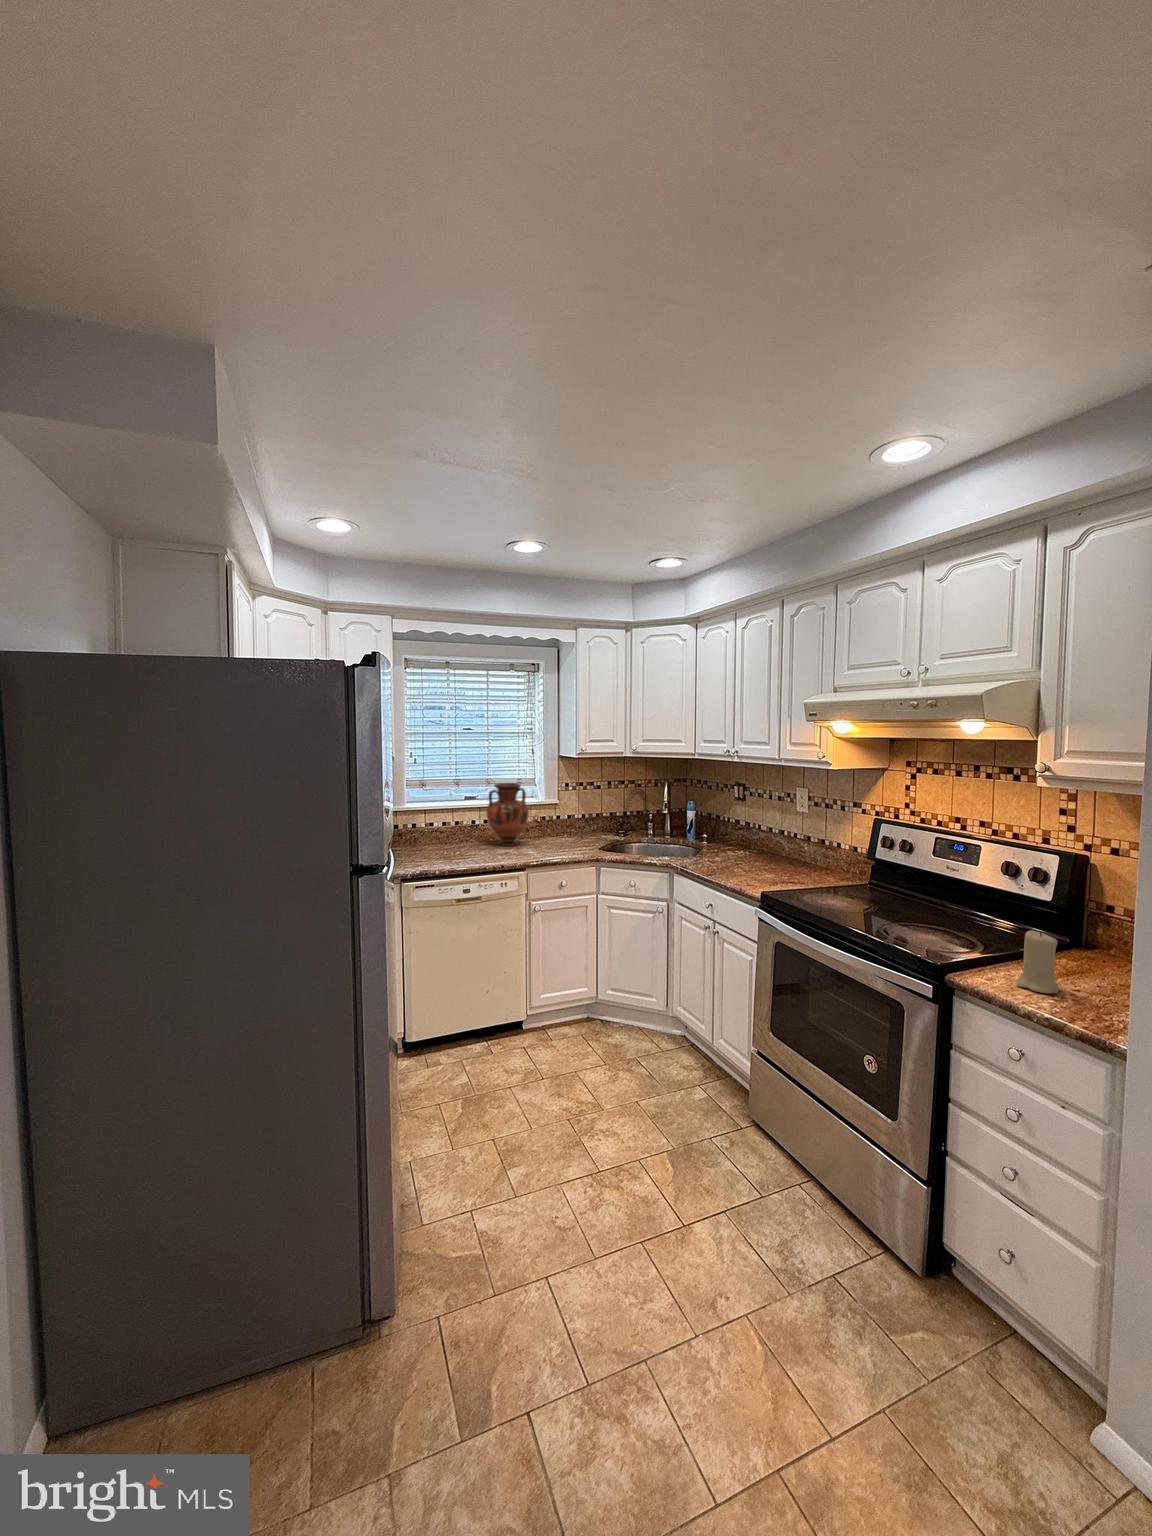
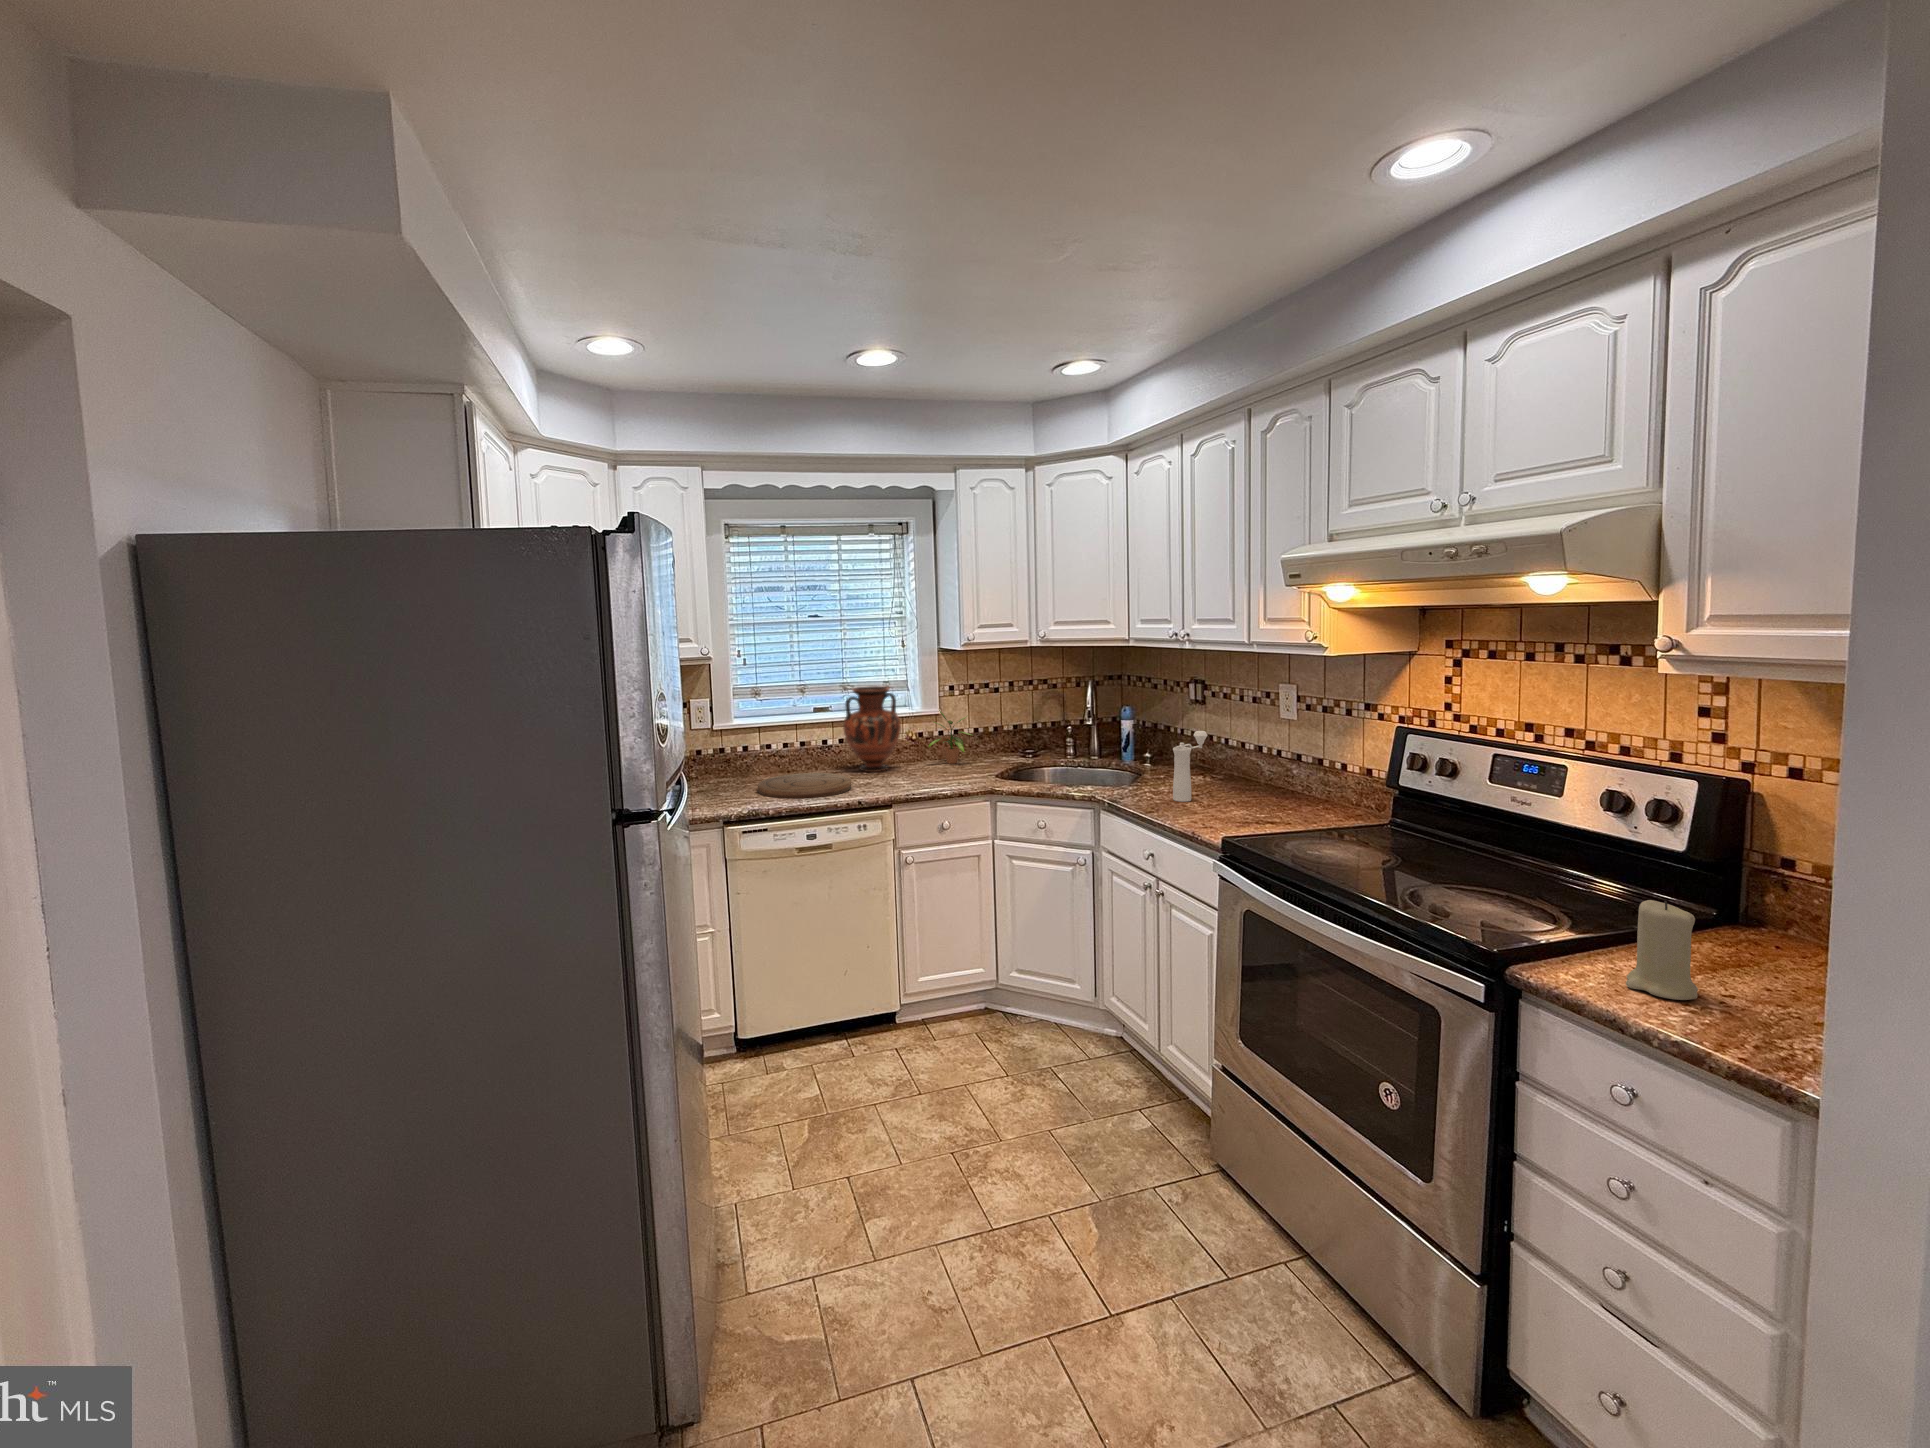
potted plant: none [548,800,582,841] -> present [929,710,971,764]
pepper mill: none [724,820,748,869] -> present [1173,731,1207,802]
cutting board: none [425,846,494,865] -> present [758,773,851,799]

